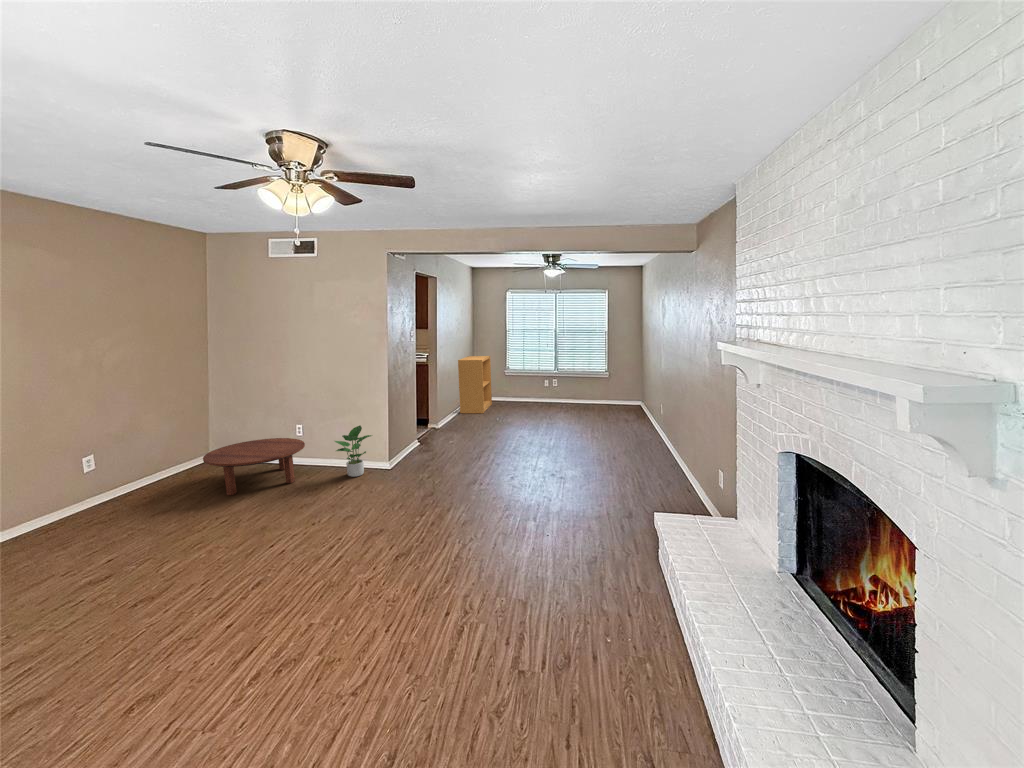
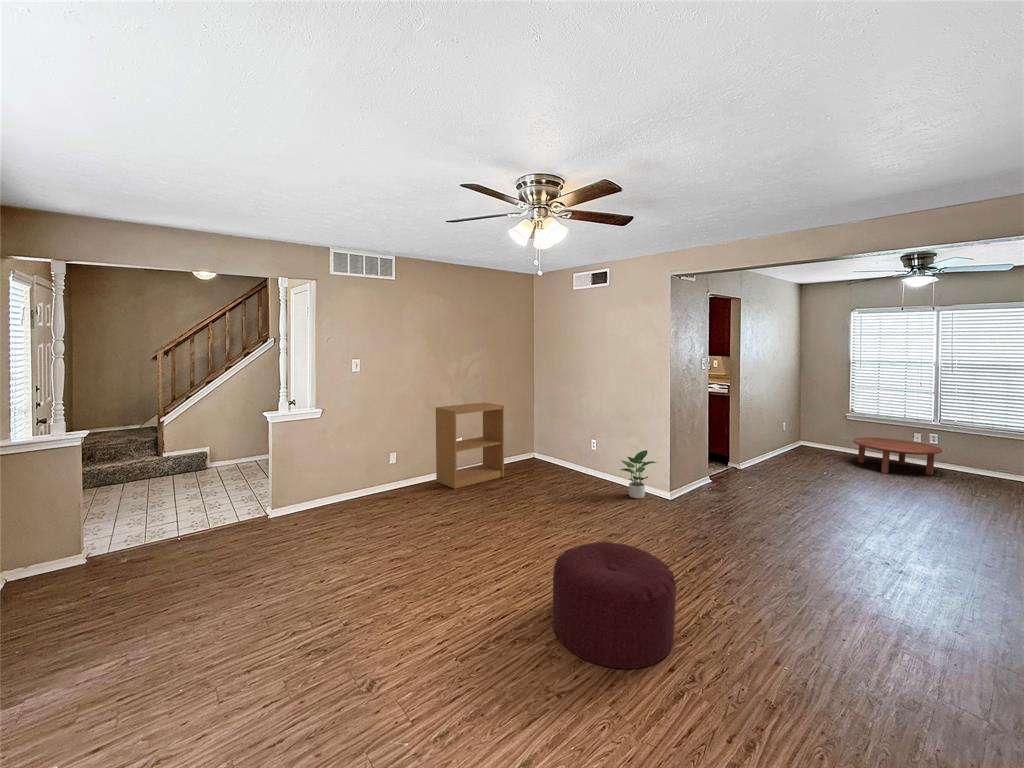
bookshelf: present [458,356,492,413] -> present [436,402,504,489]
coffee table: present [203,438,305,495] -> present [853,438,942,475]
ottoman: none [309,518,441,646] -> present [552,542,676,668]

